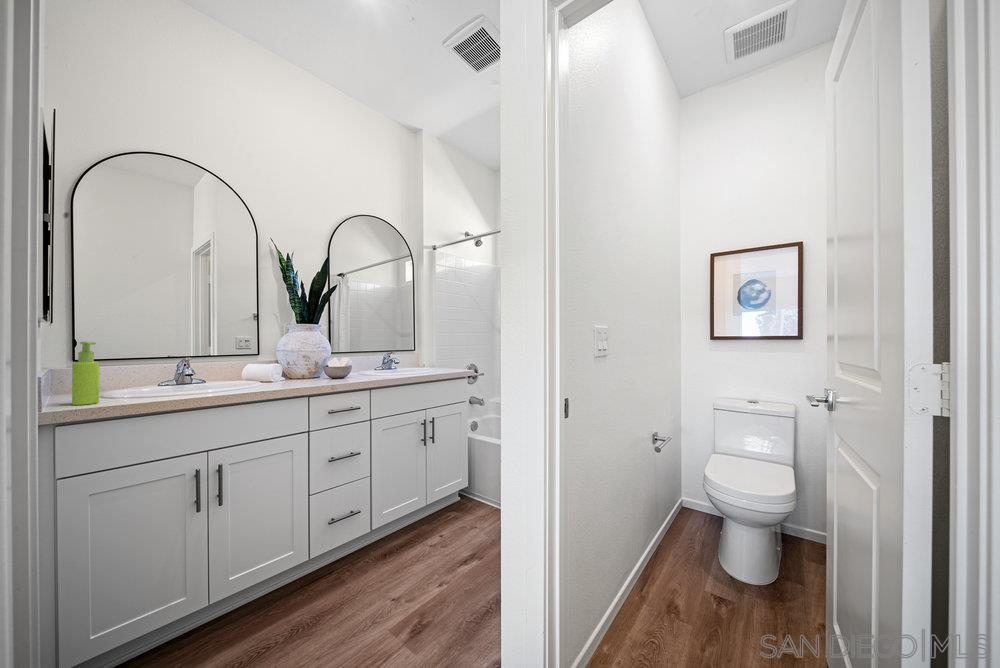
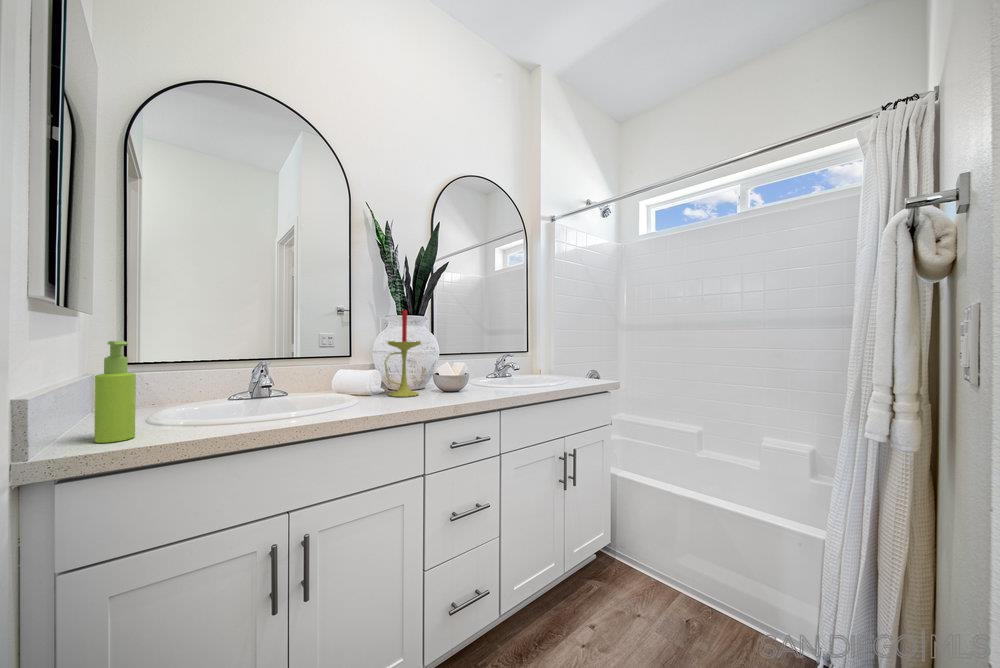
candle: none [283,318,314,382] -> present [385,310,421,397]

